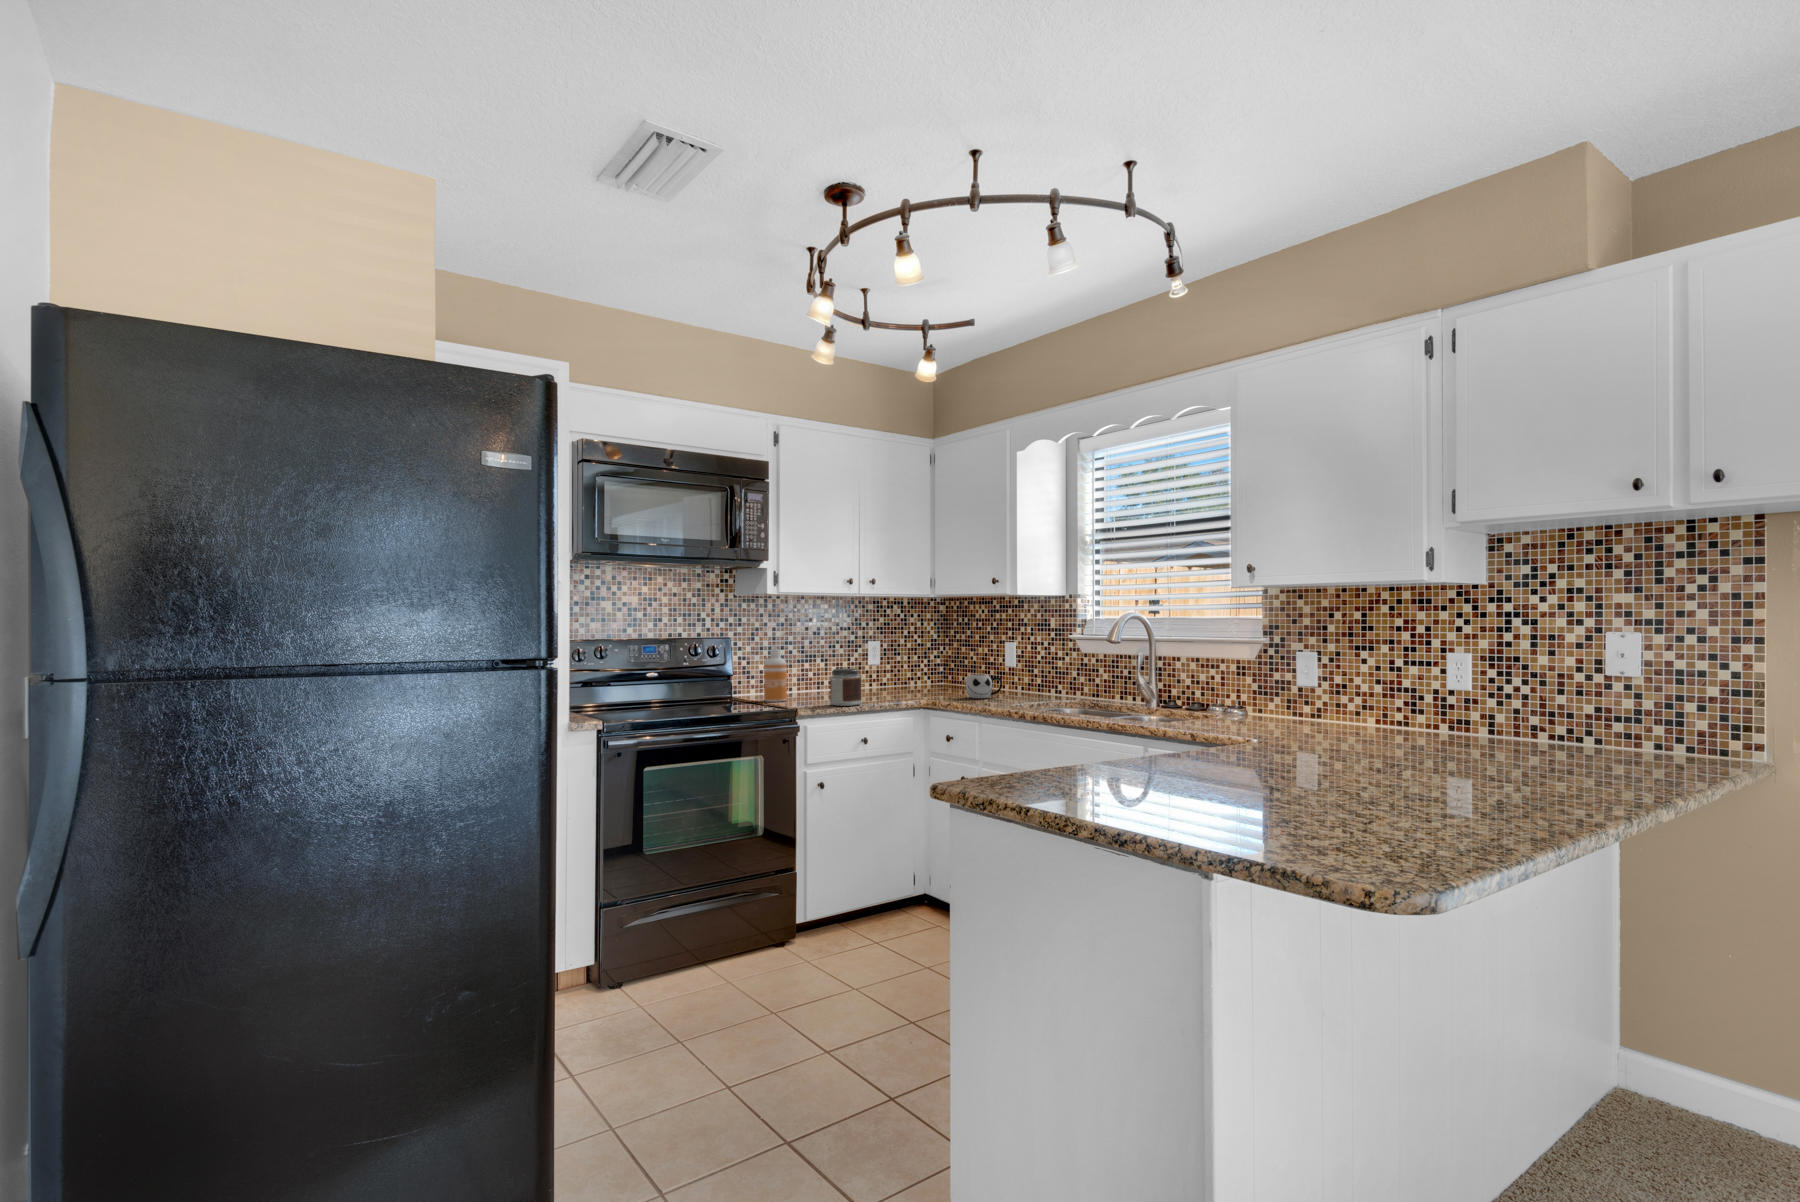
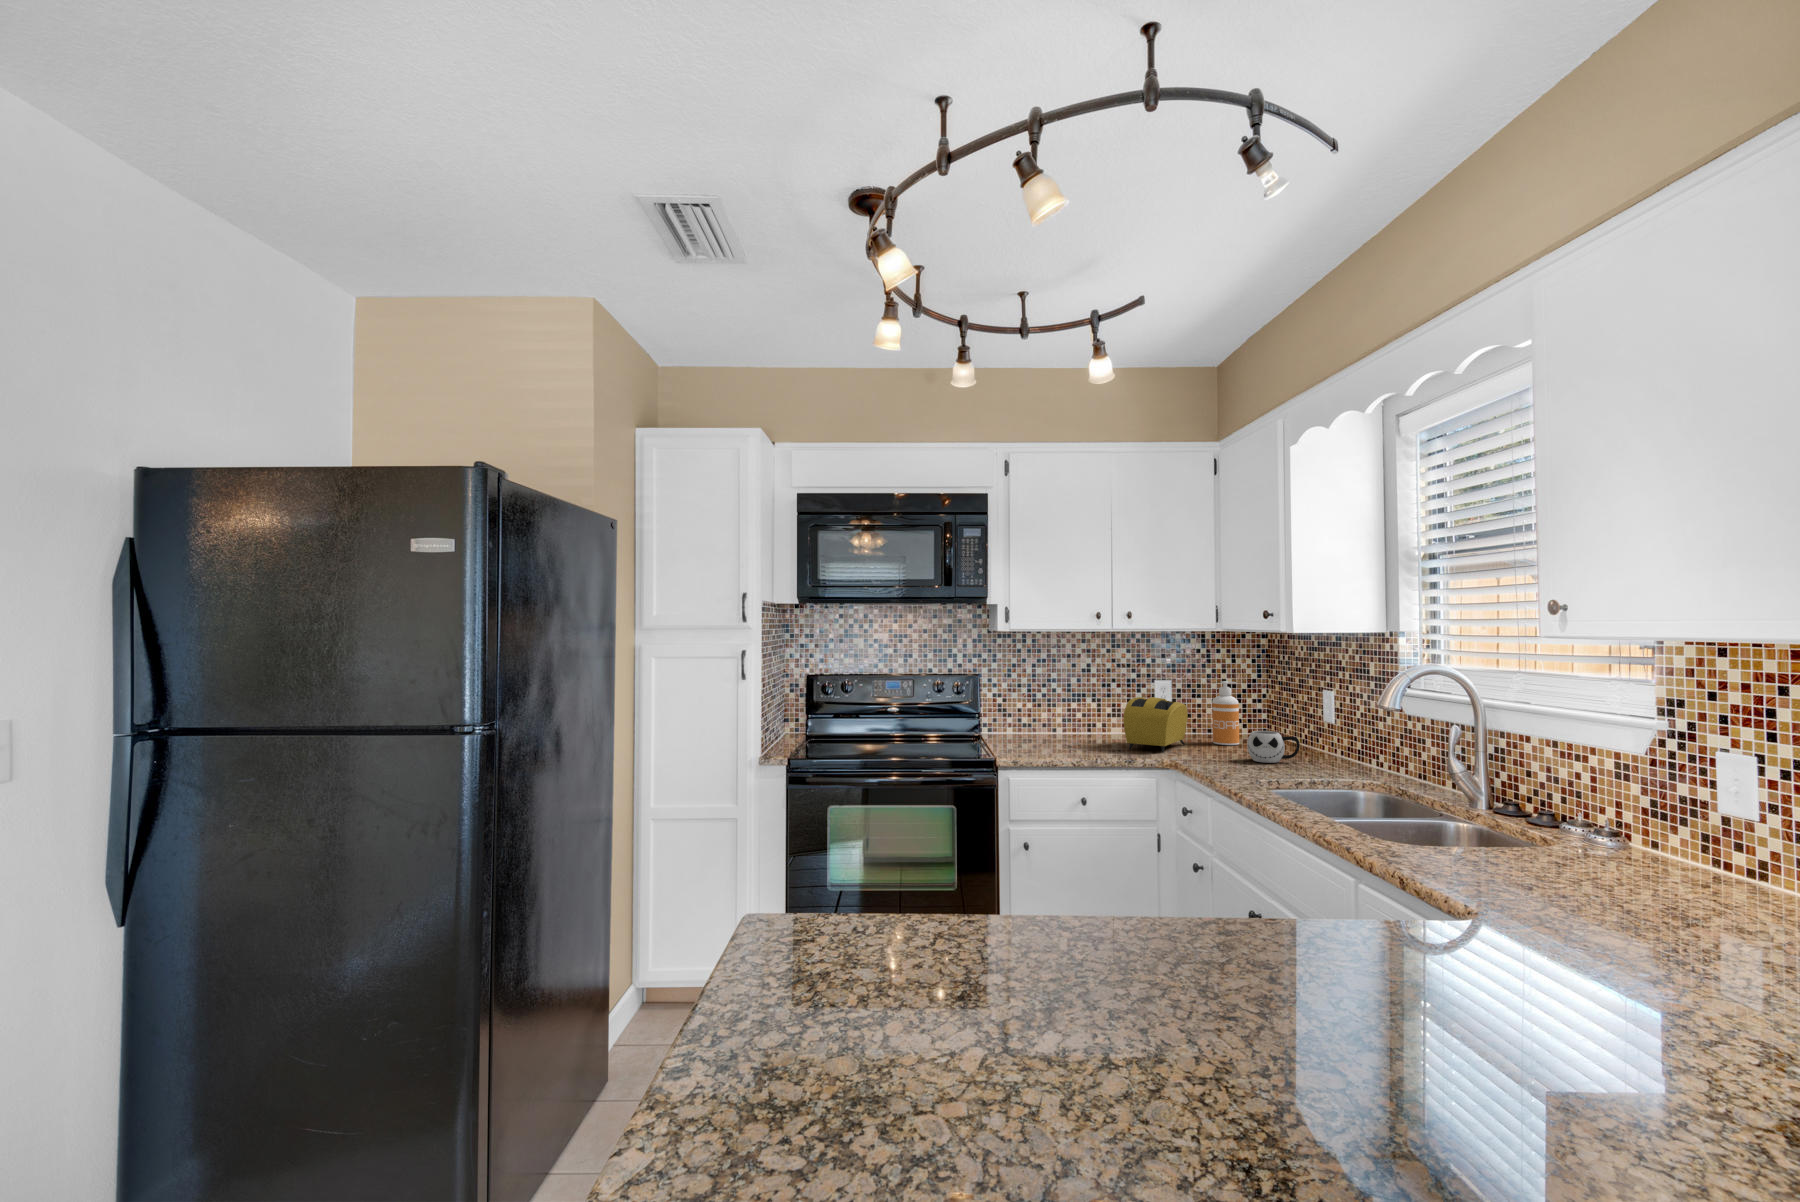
soap dispenser: present [764,644,787,702] -> present [1212,681,1239,745]
toaster: none [863,654,906,699] -> present [1123,697,1188,753]
jar: present [830,668,862,706] -> none [1066,715,1102,759]

